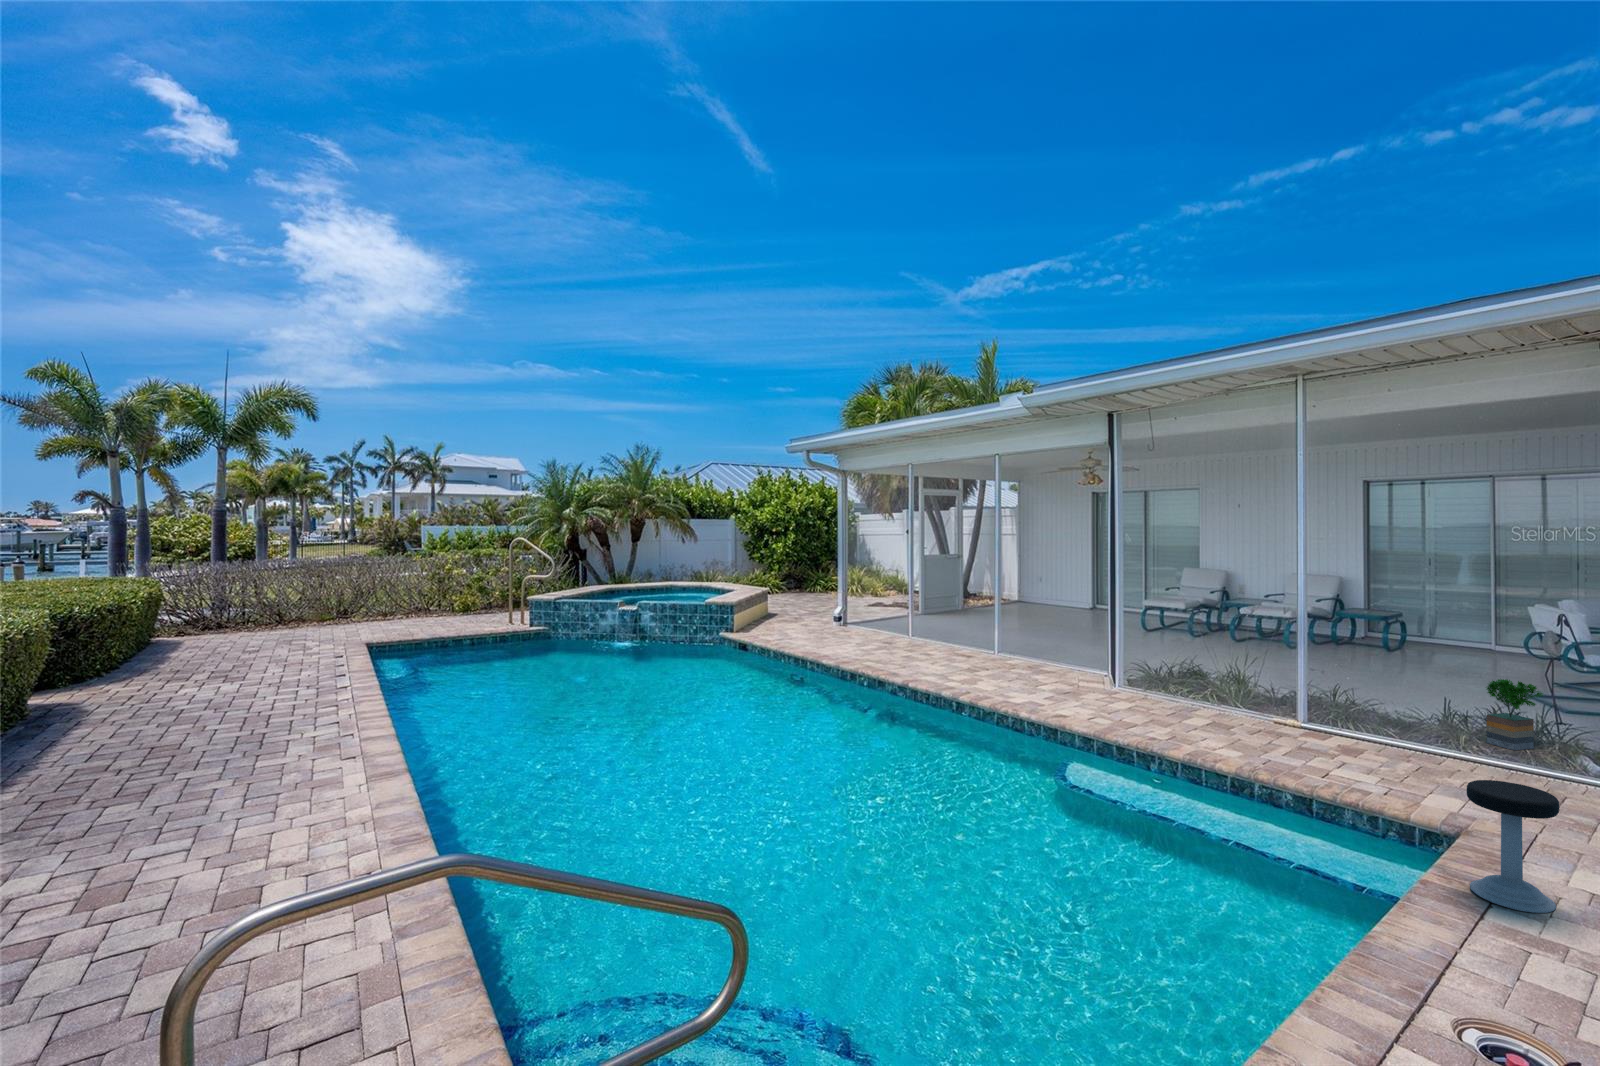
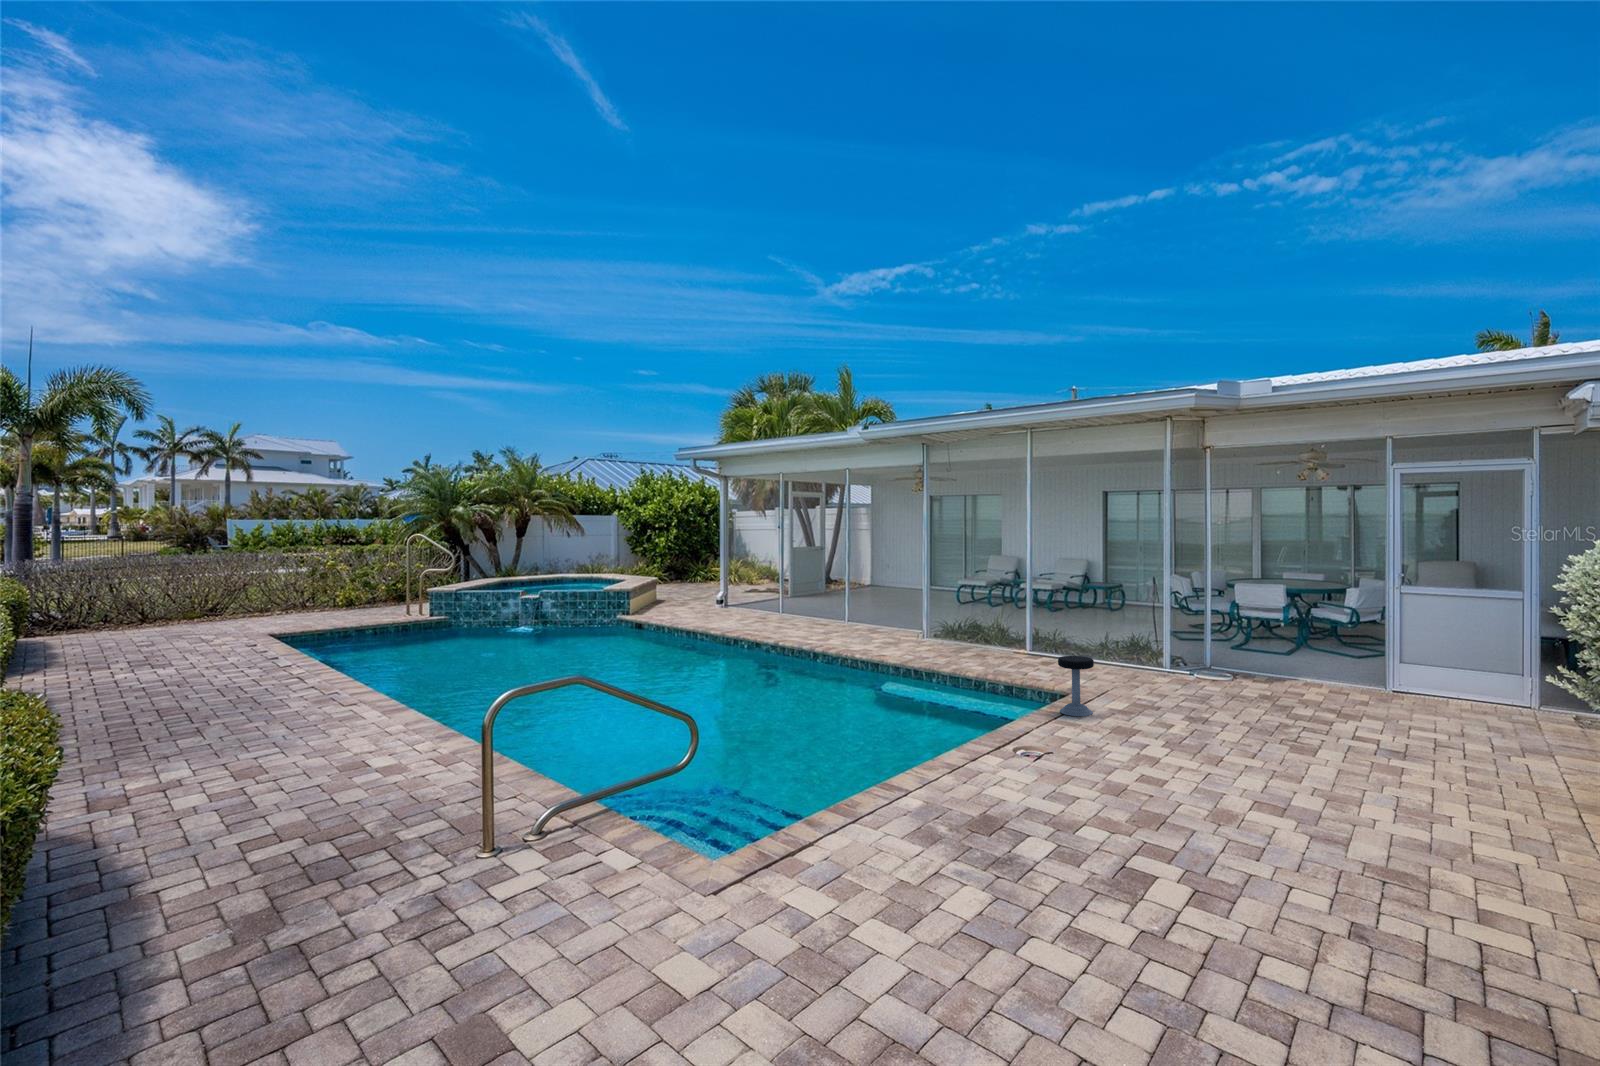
potted tree: present [1487,679,1543,750] -> none [1128,617,1158,660]

